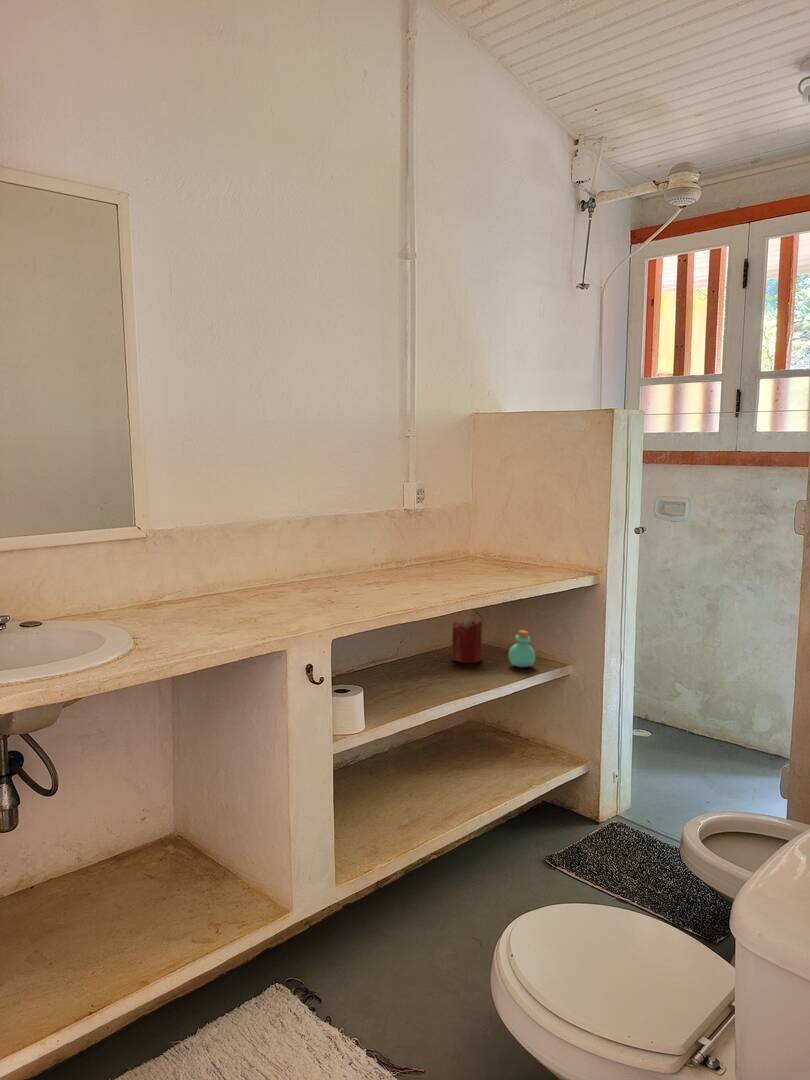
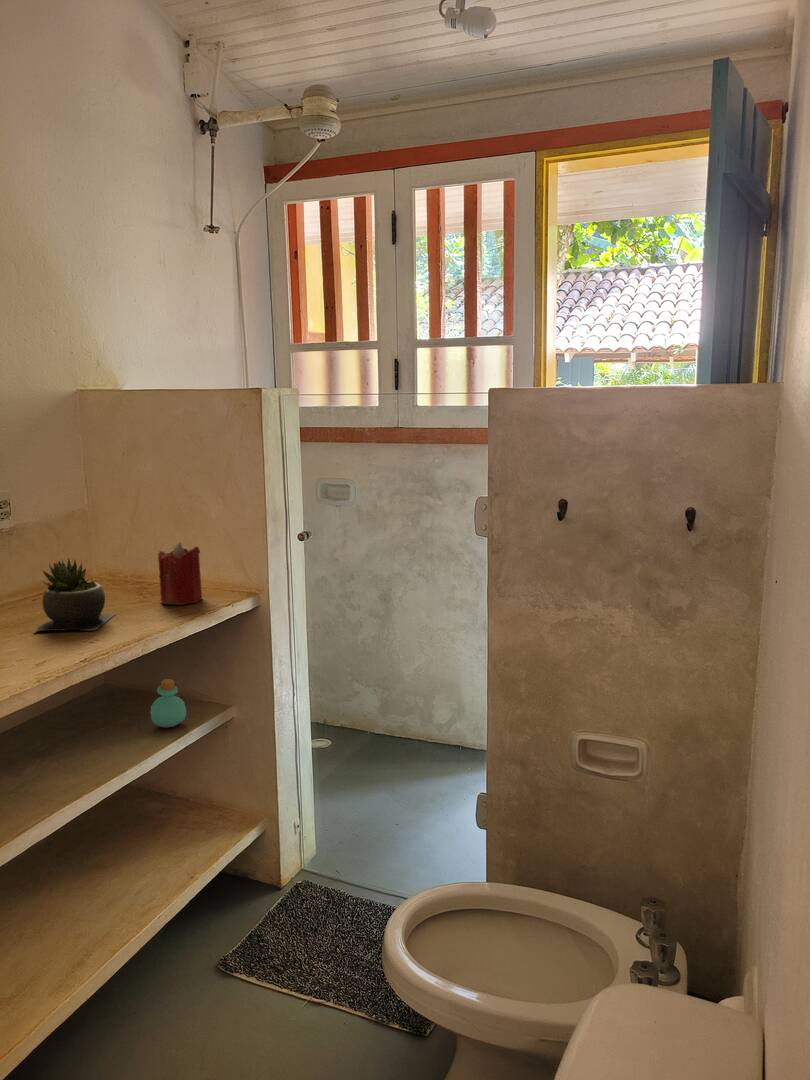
succulent plant: none [438,527,492,579] -> present [34,559,115,631]
candle: present [452,617,482,663] -> present [158,542,202,605]

